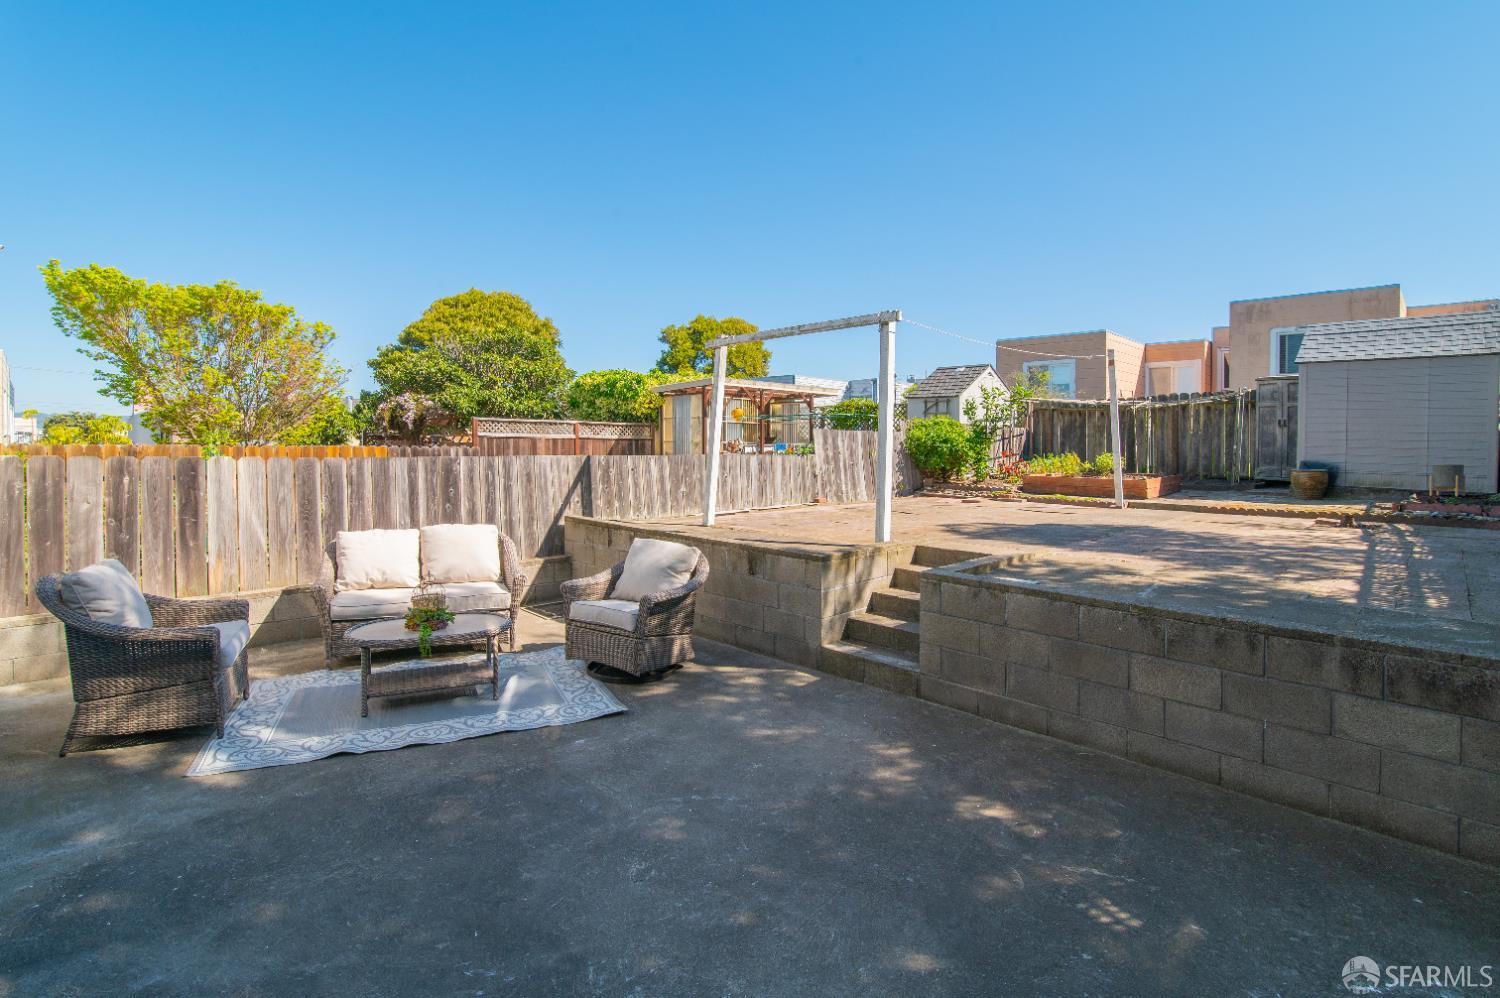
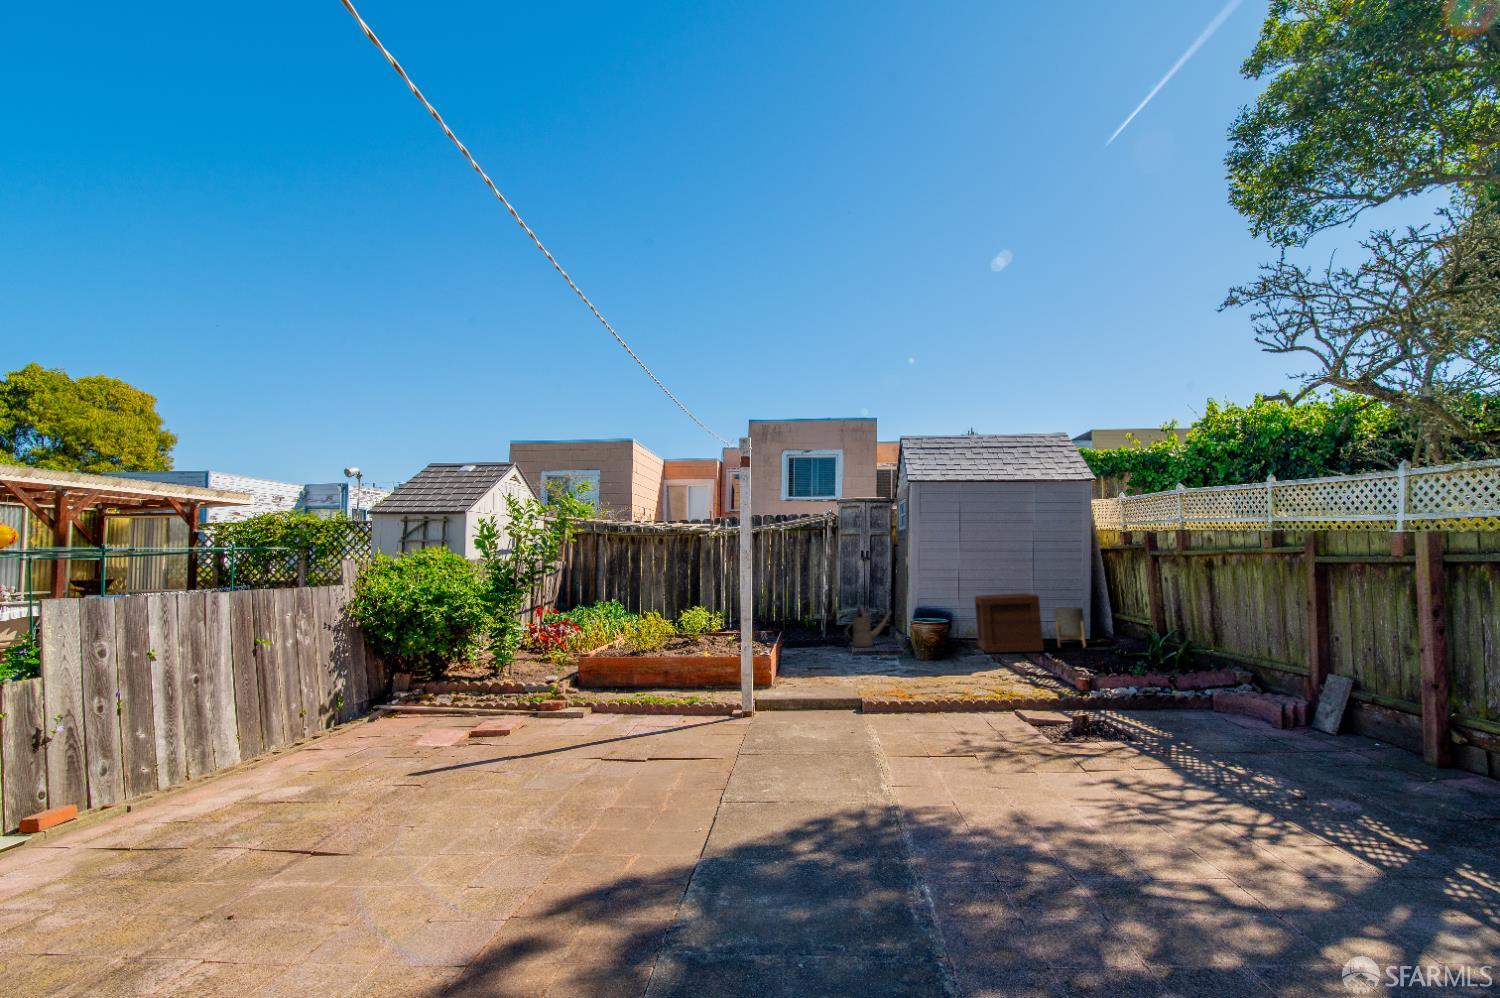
wooden crate: none [1346,451,1410,496] -> present [974,593,1044,653]
watering can: none [1235,460,1280,490] -> present [852,606,892,647]

